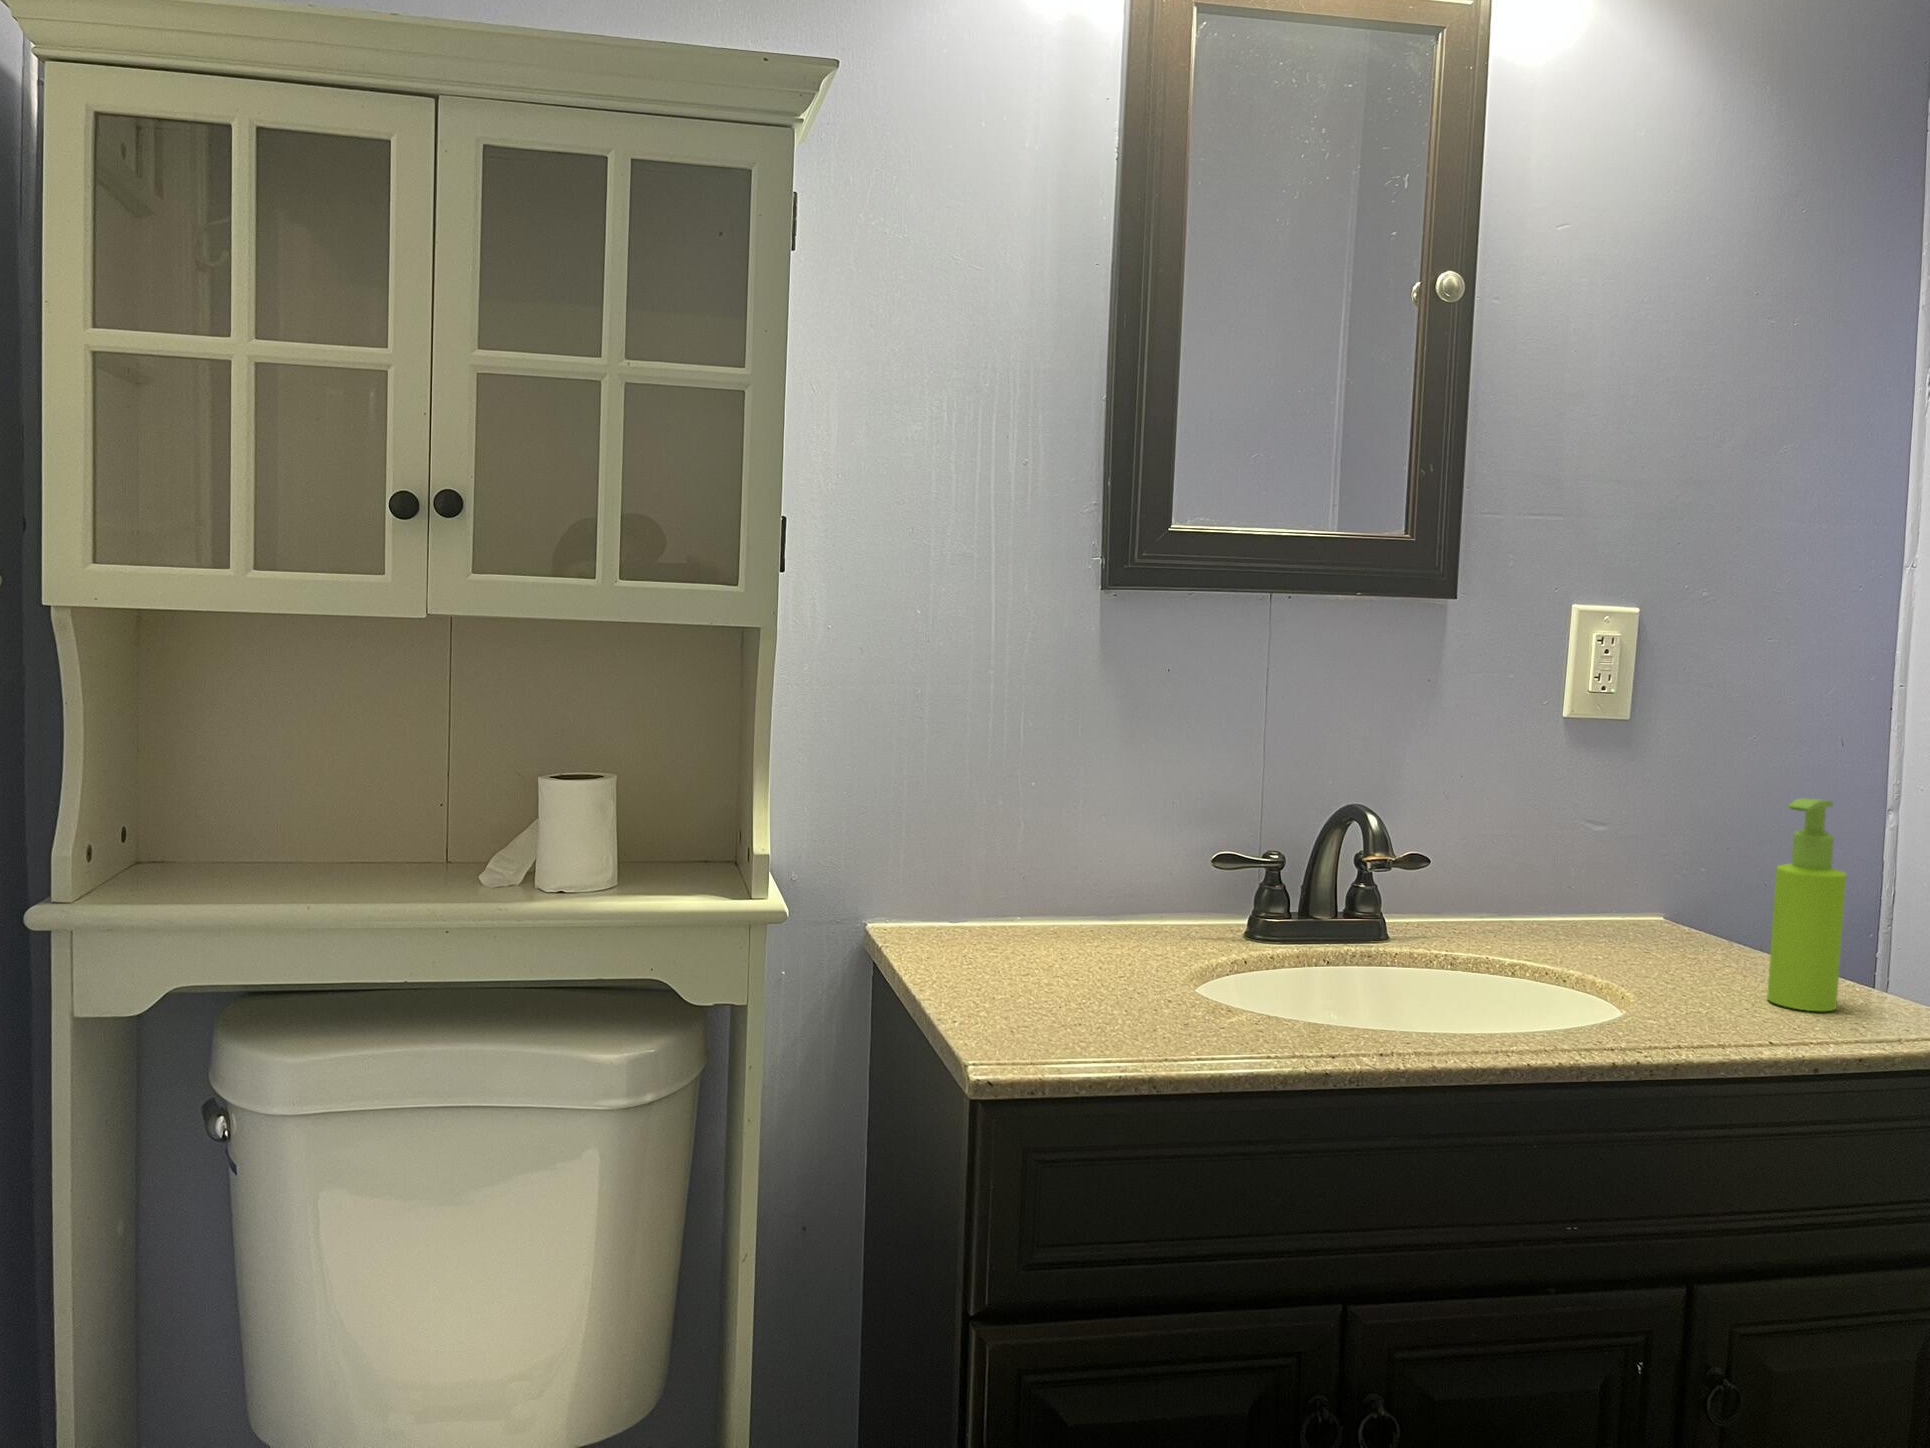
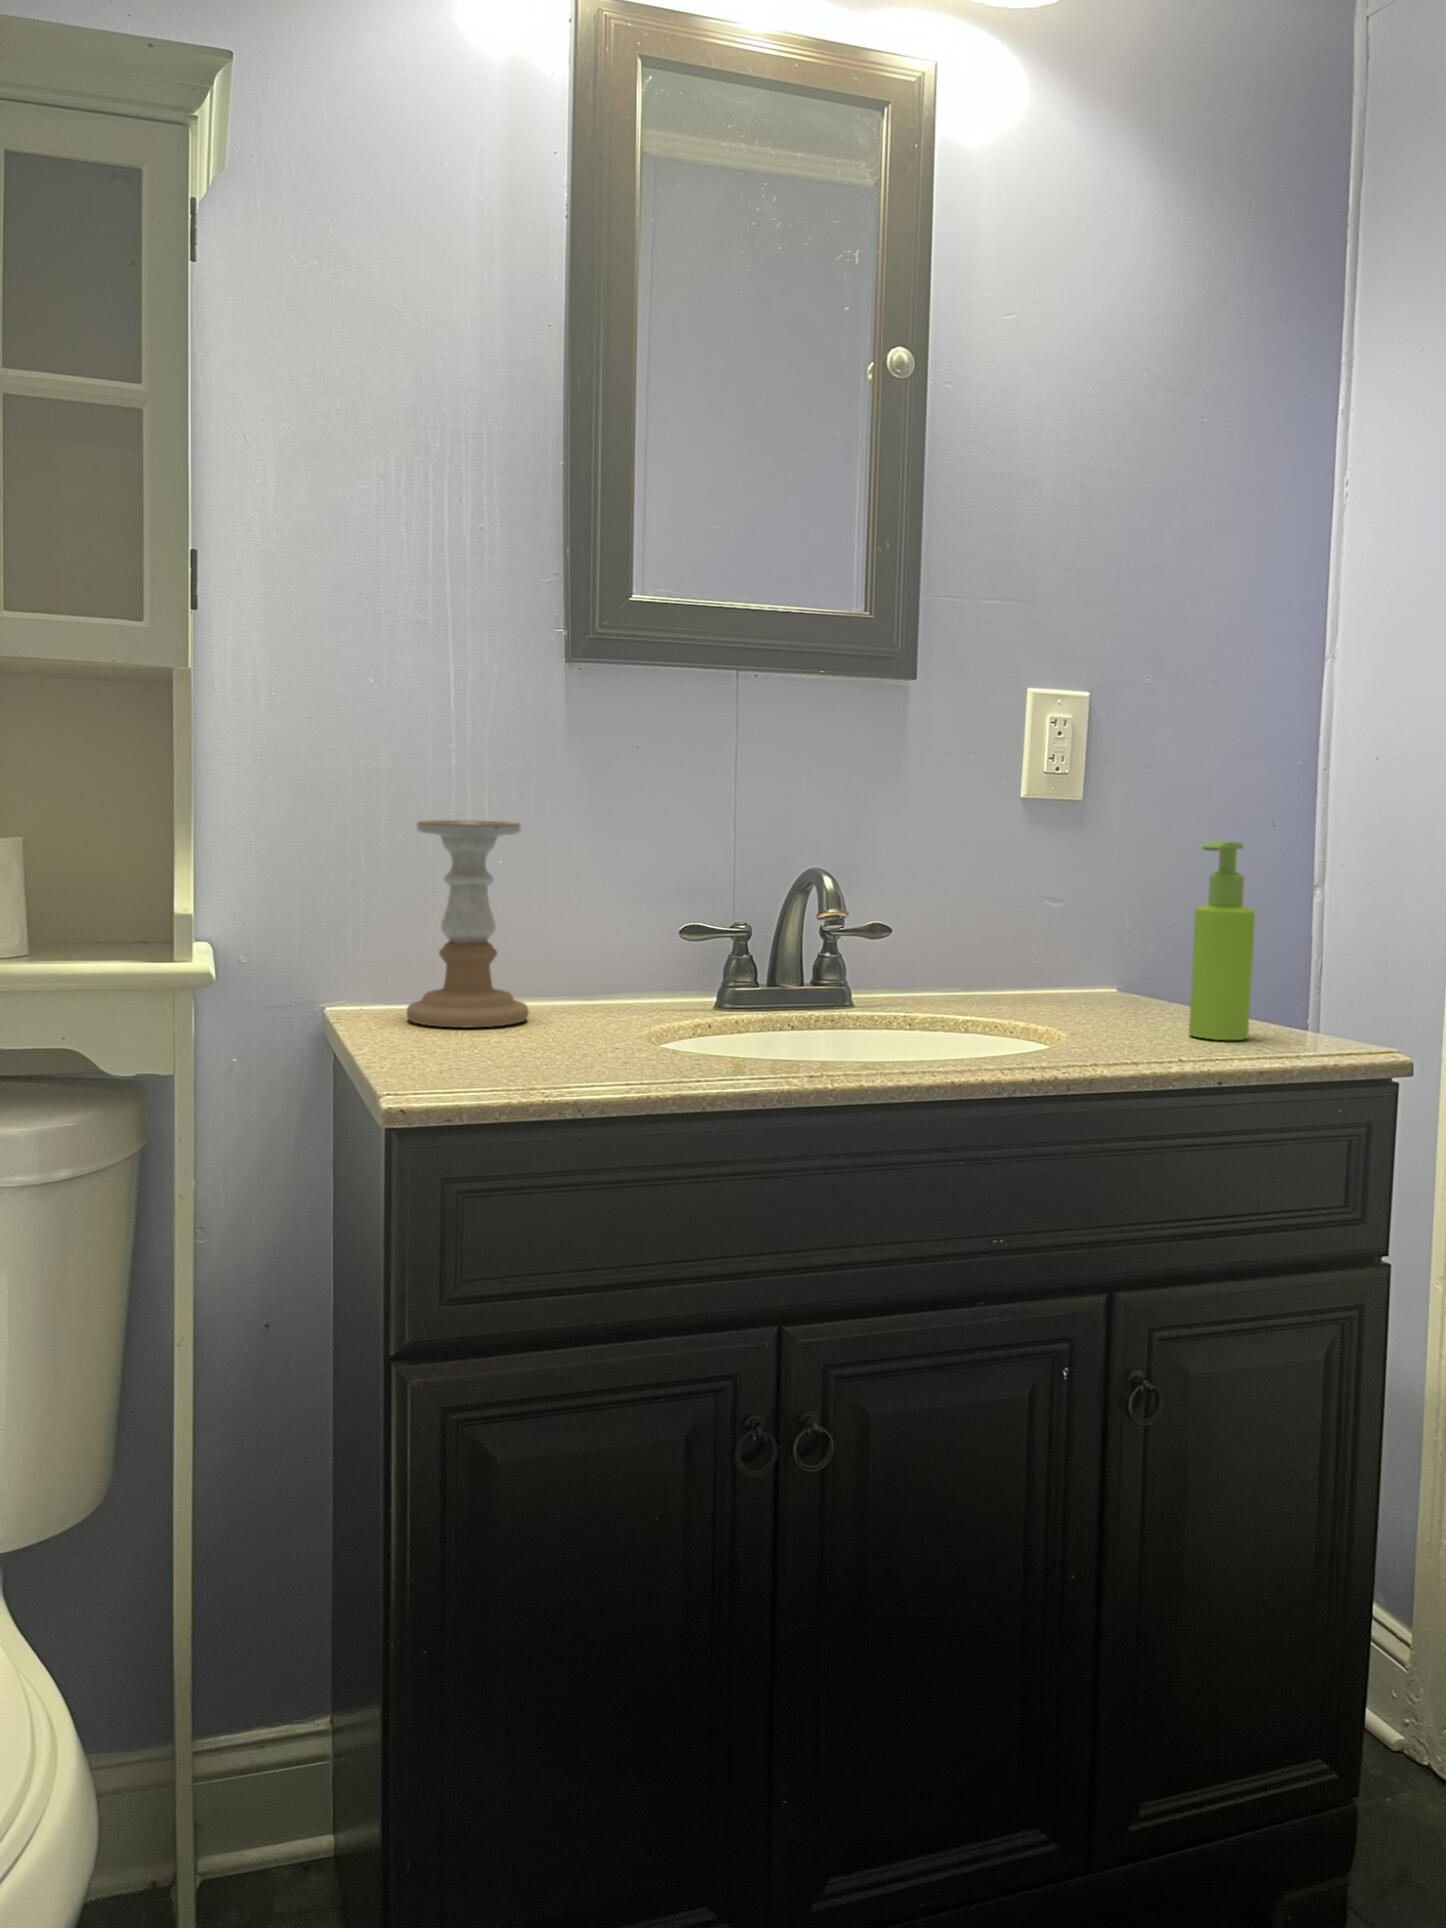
candle holder: none [951,751,1068,962] -> present [407,820,529,1027]

